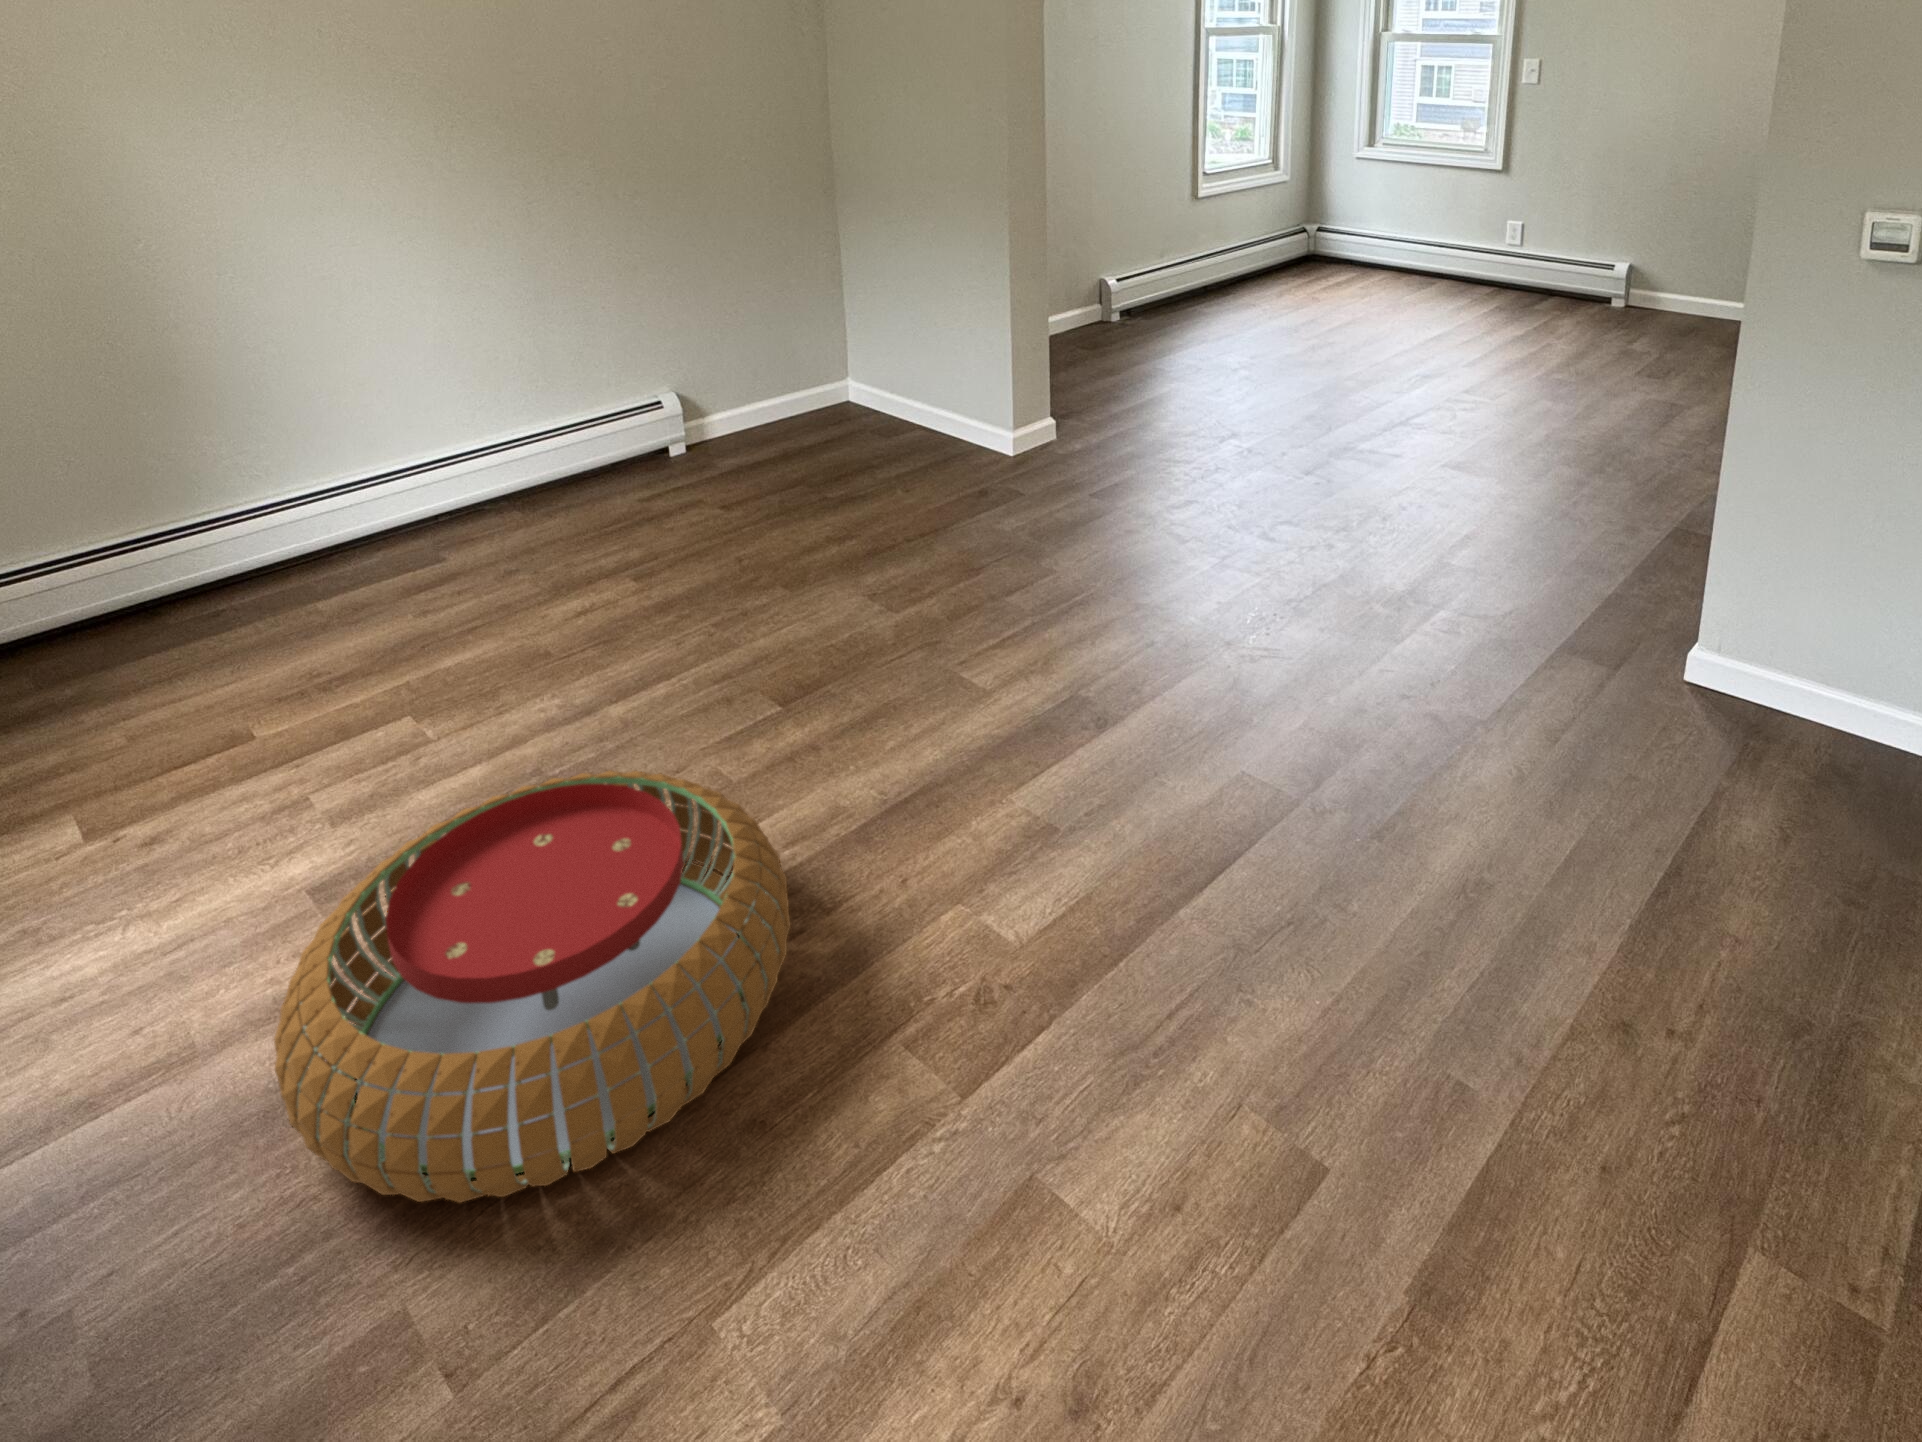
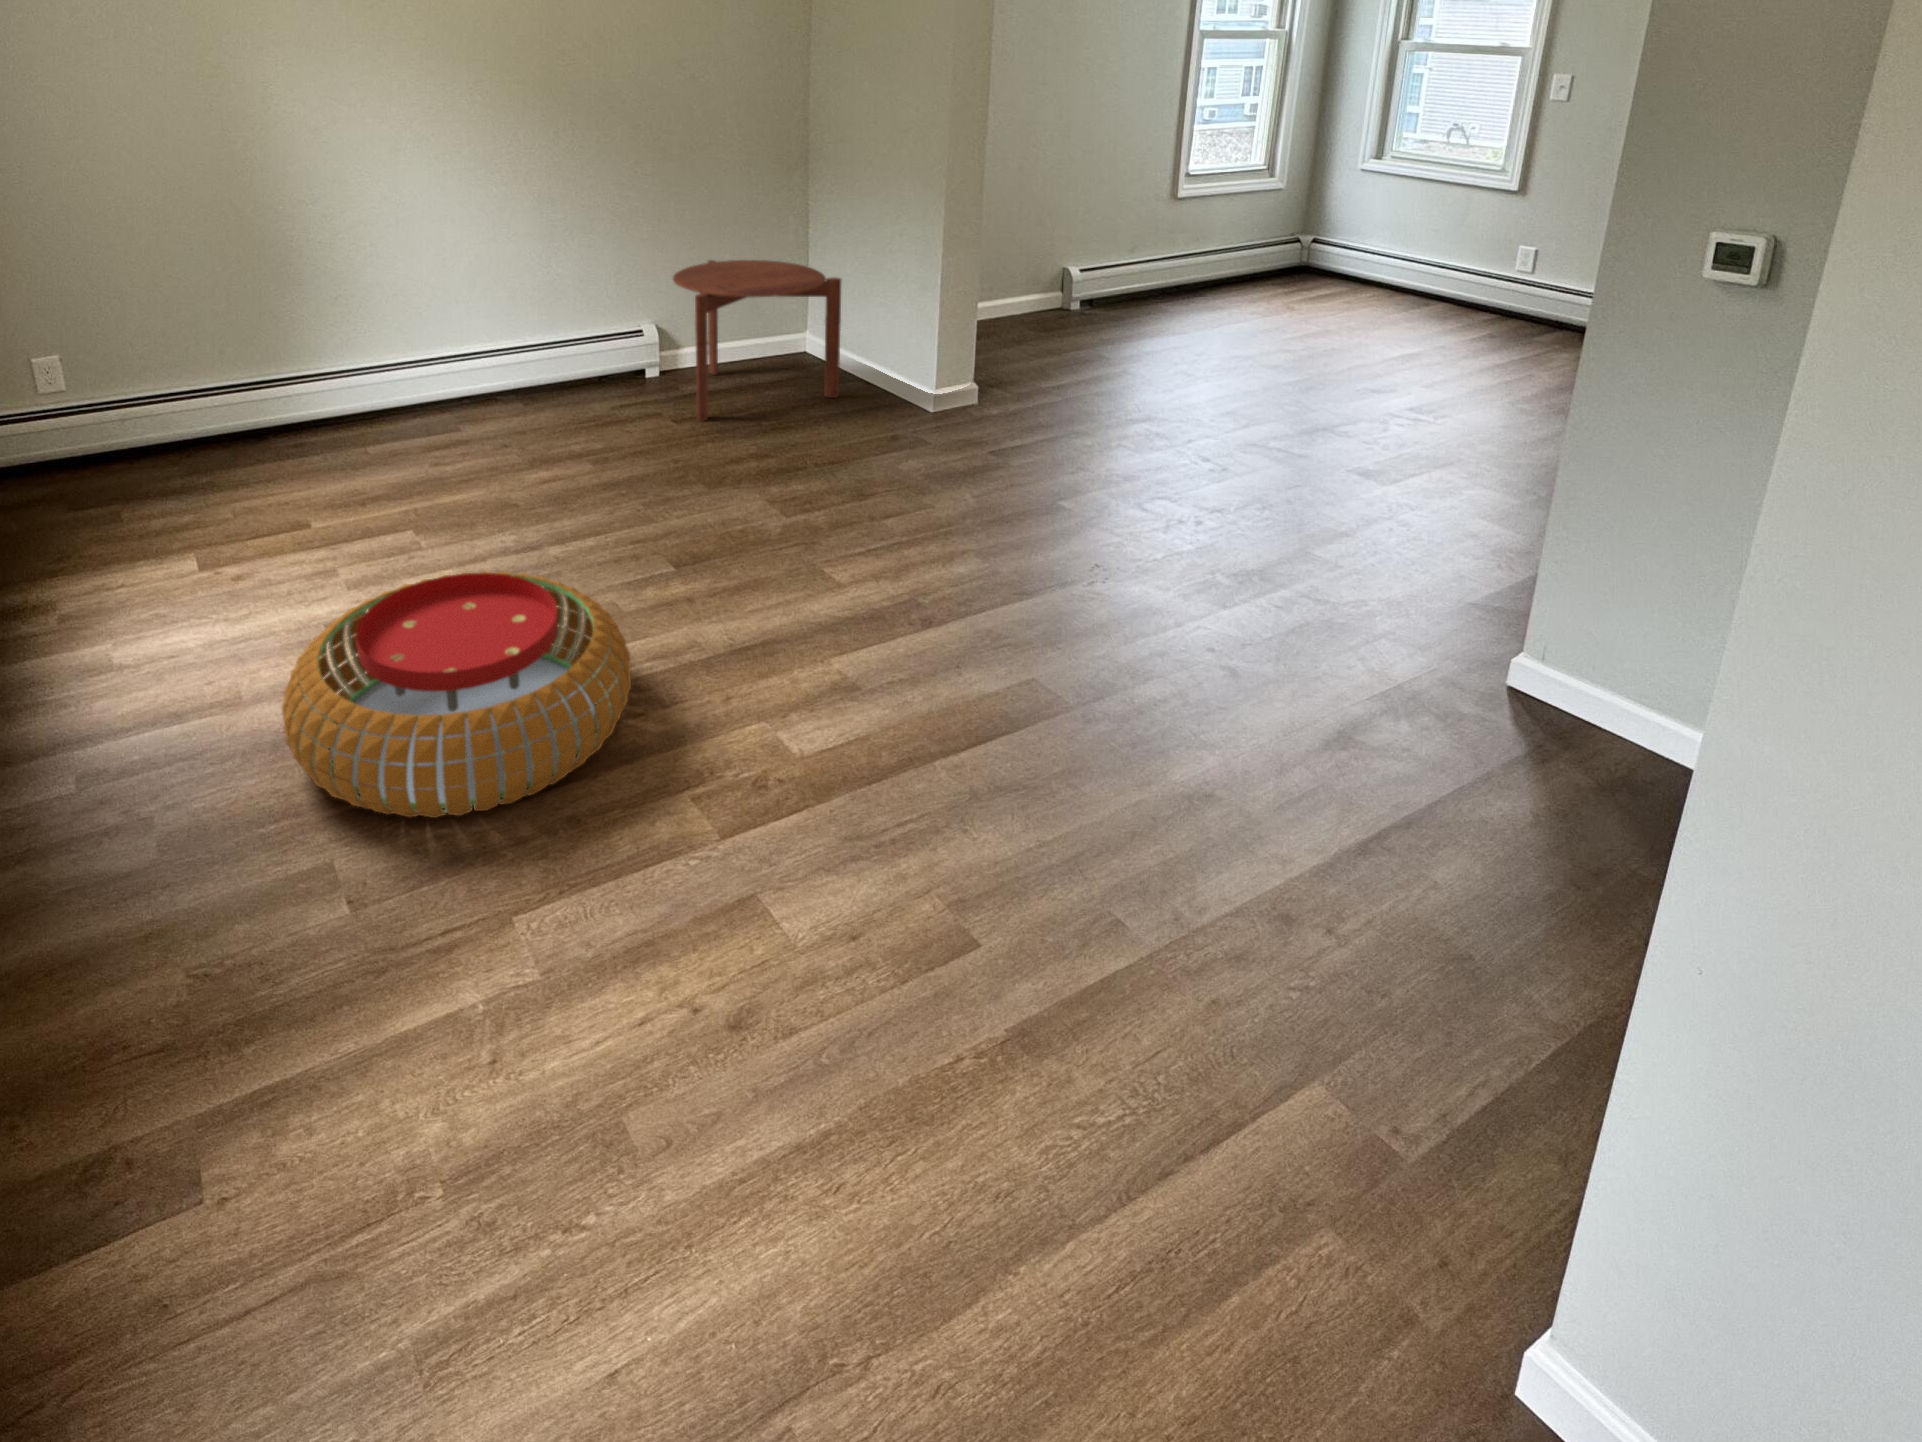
side table: none [699,303,906,503] -> present [673,260,842,422]

